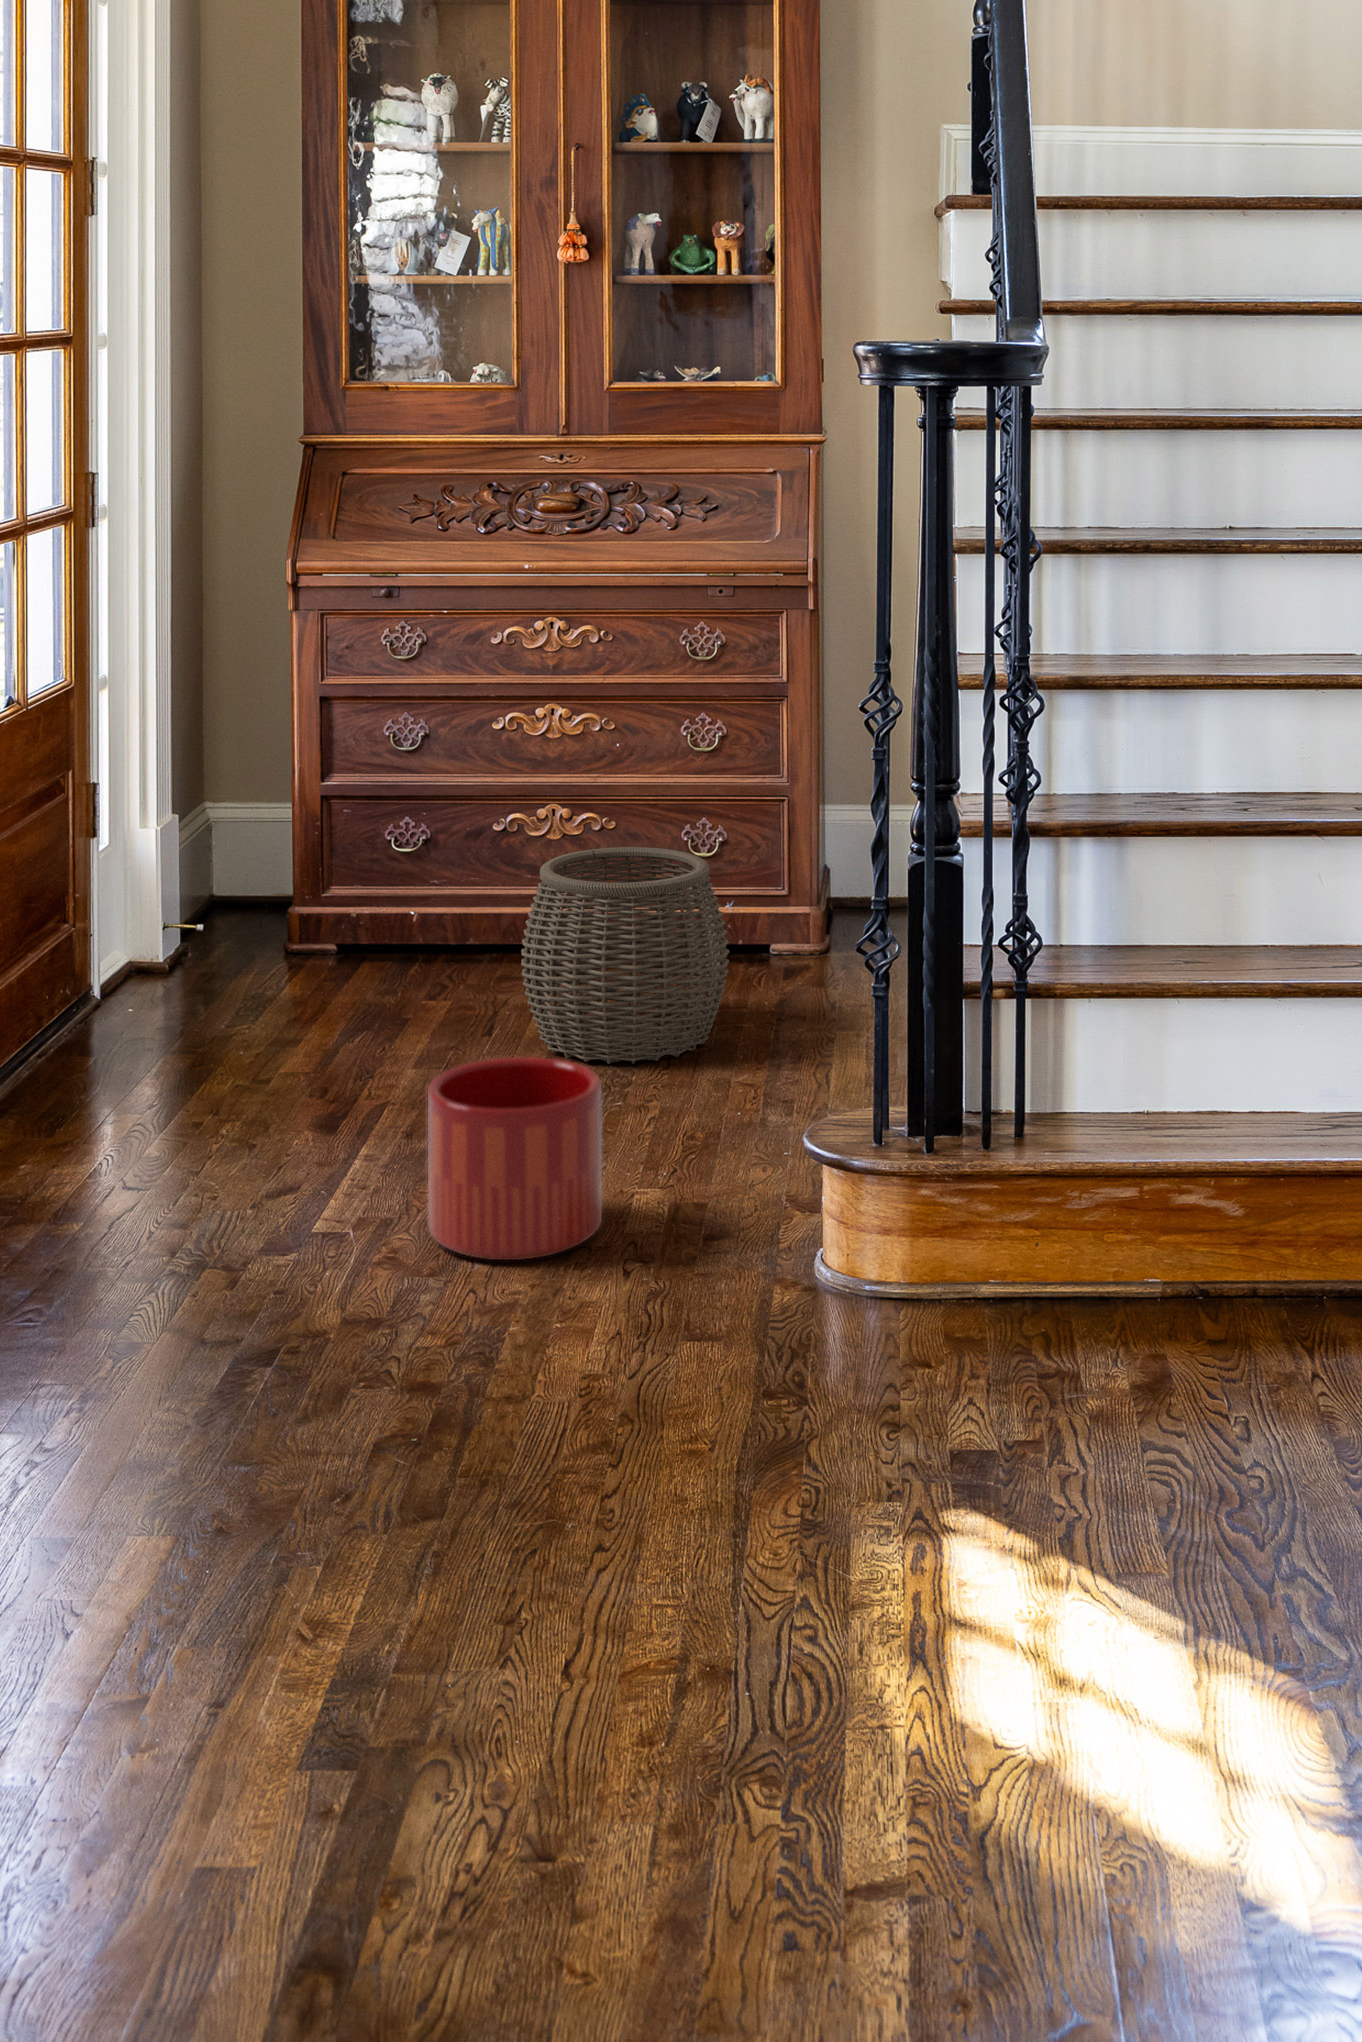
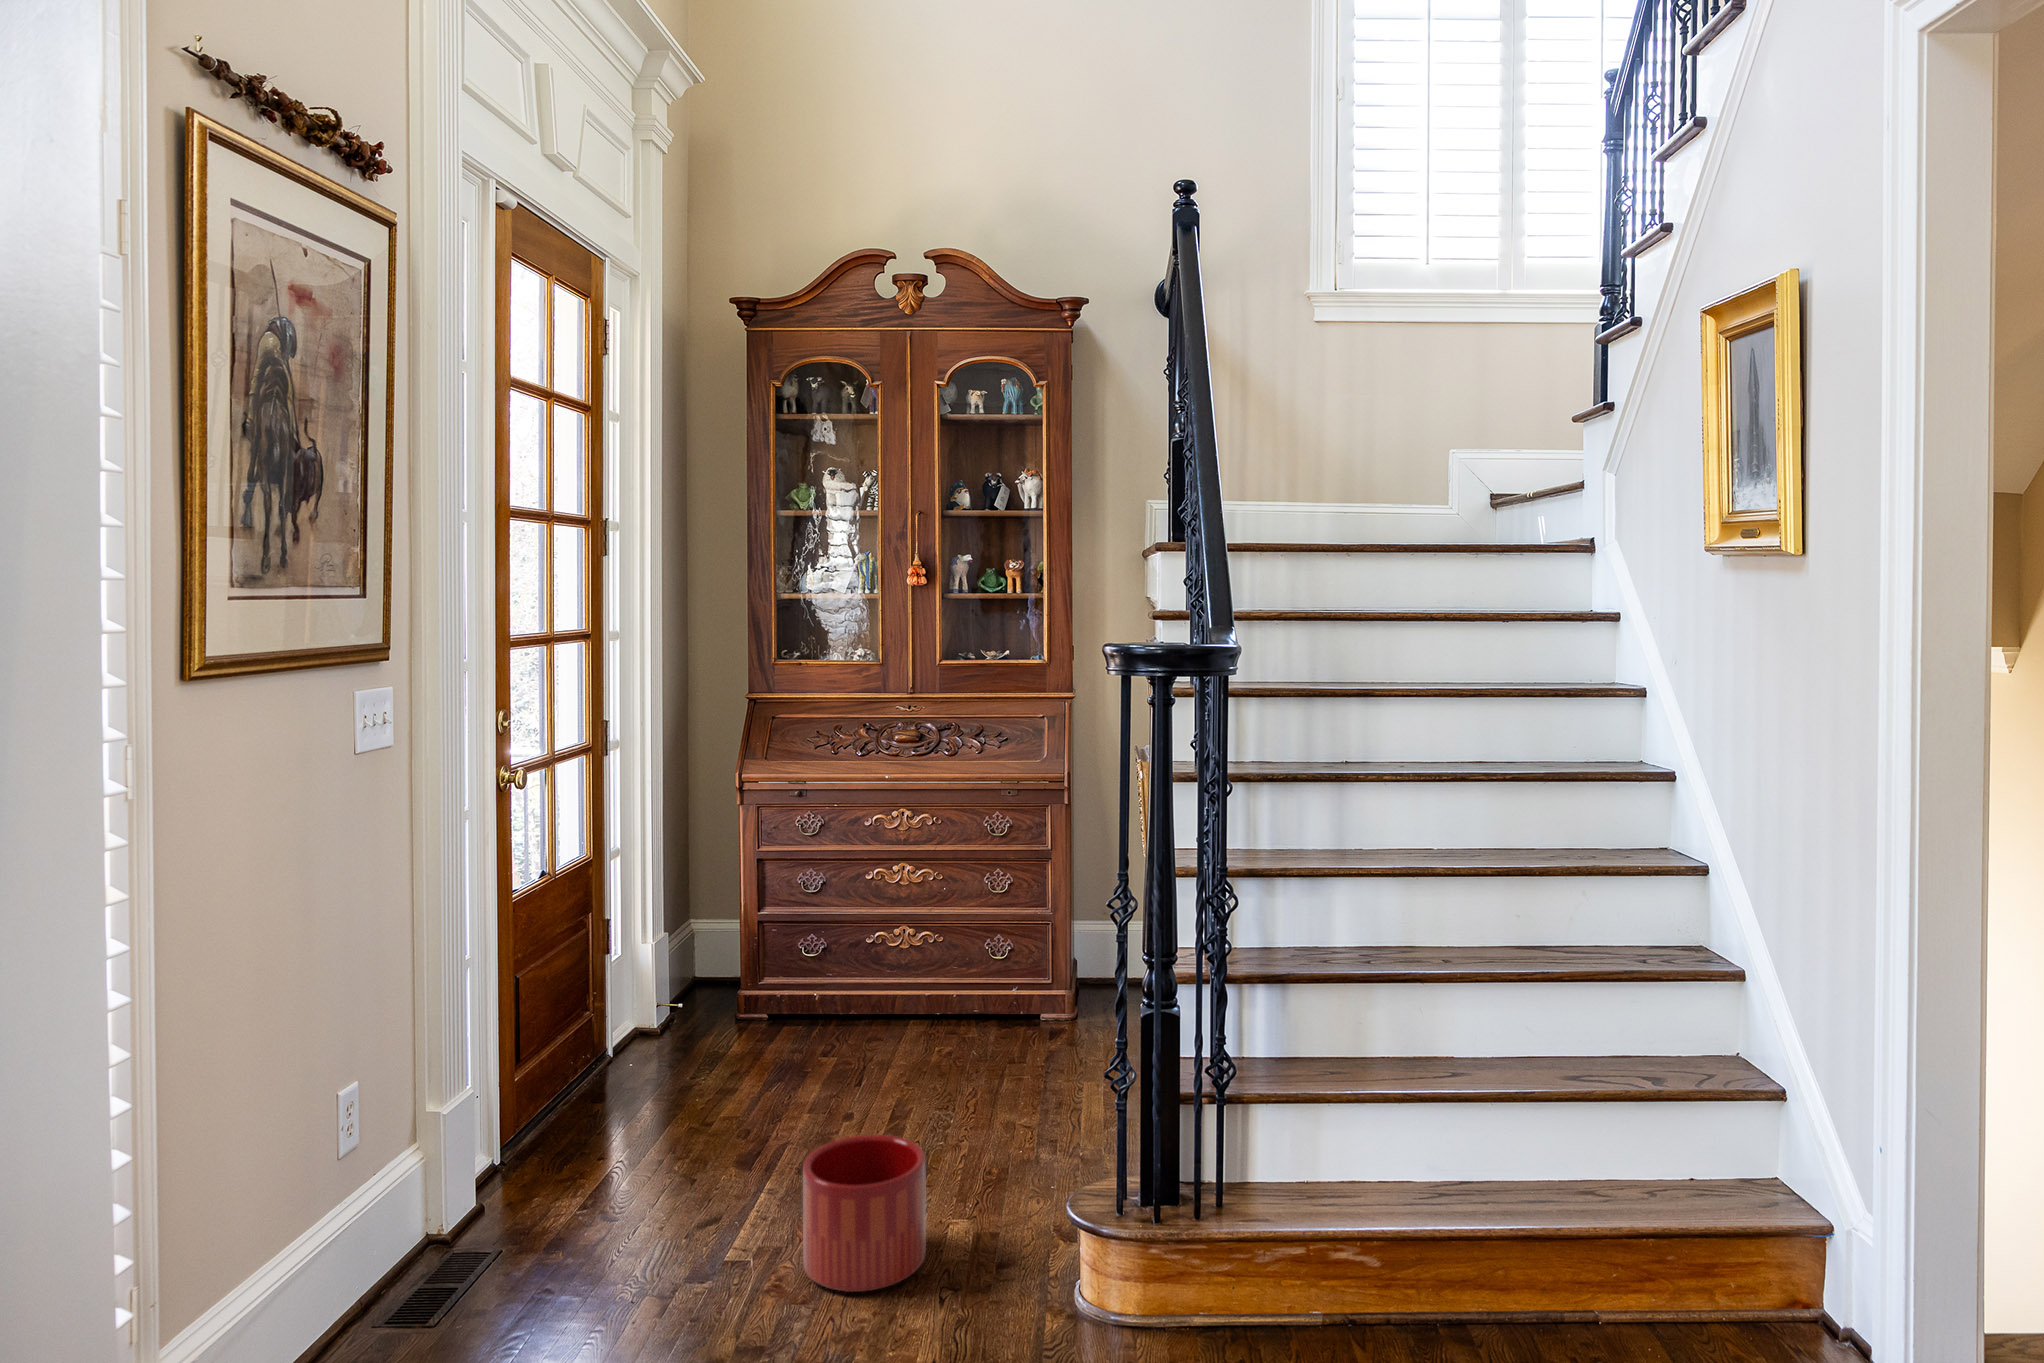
woven basket: present [521,847,729,1064] -> none [880,961,1015,1110]

